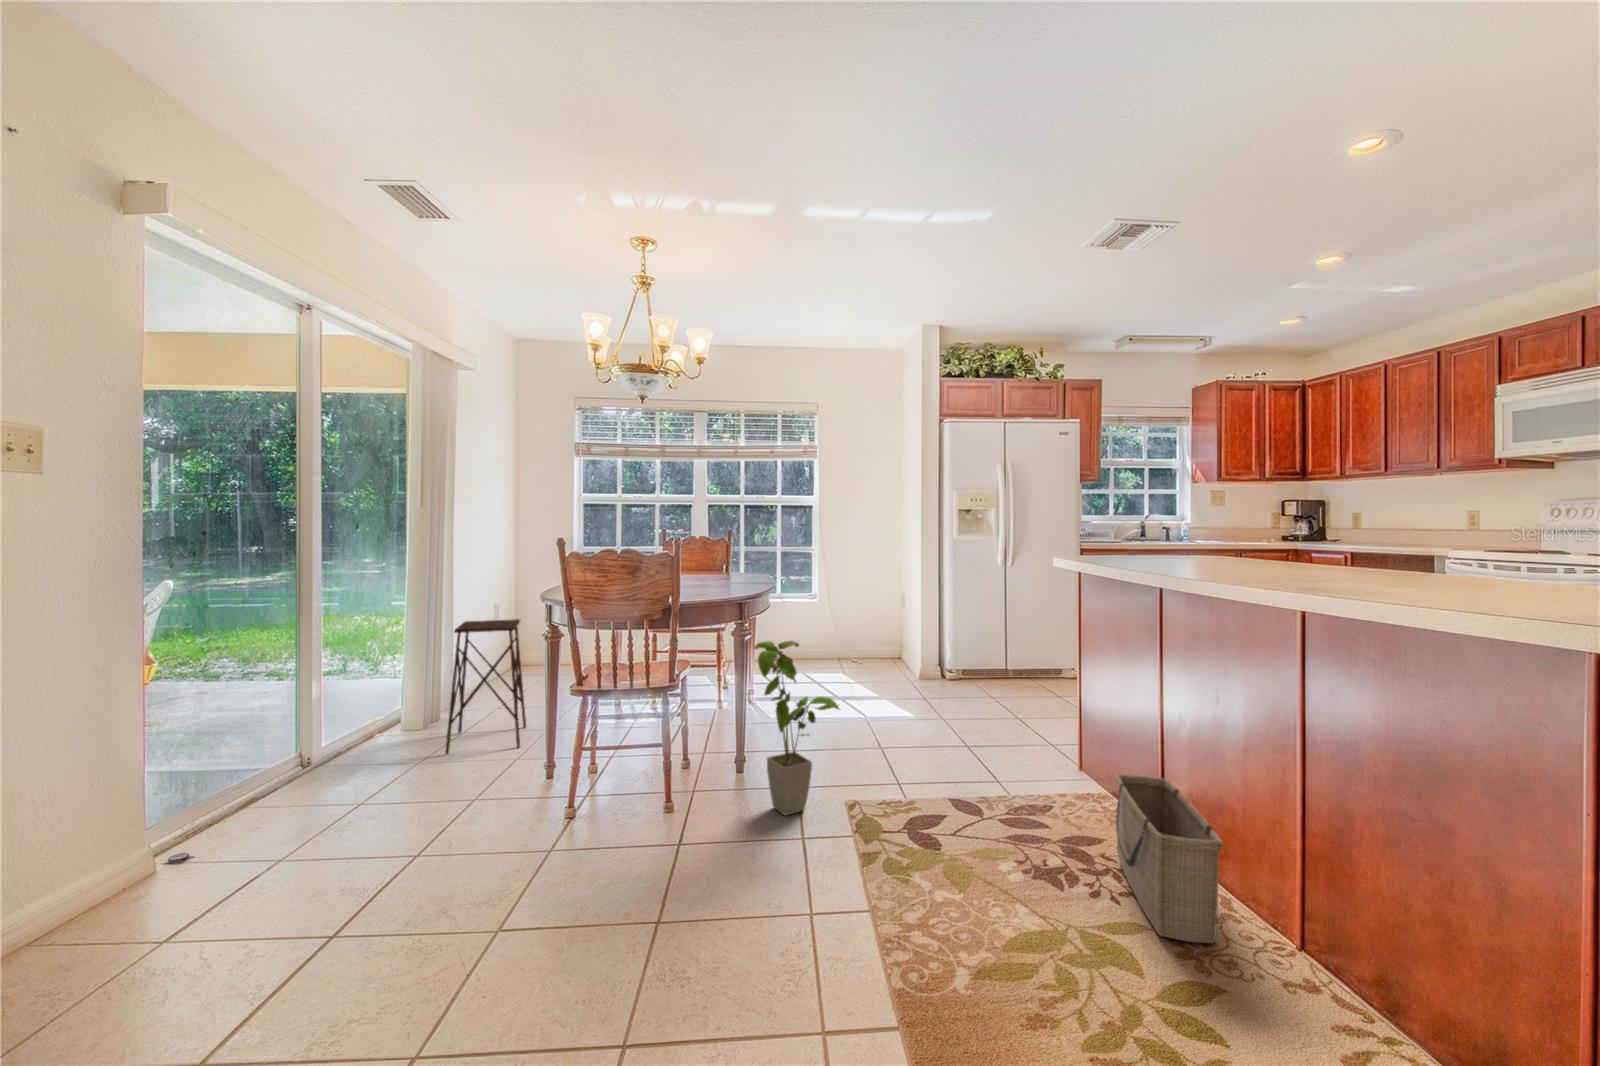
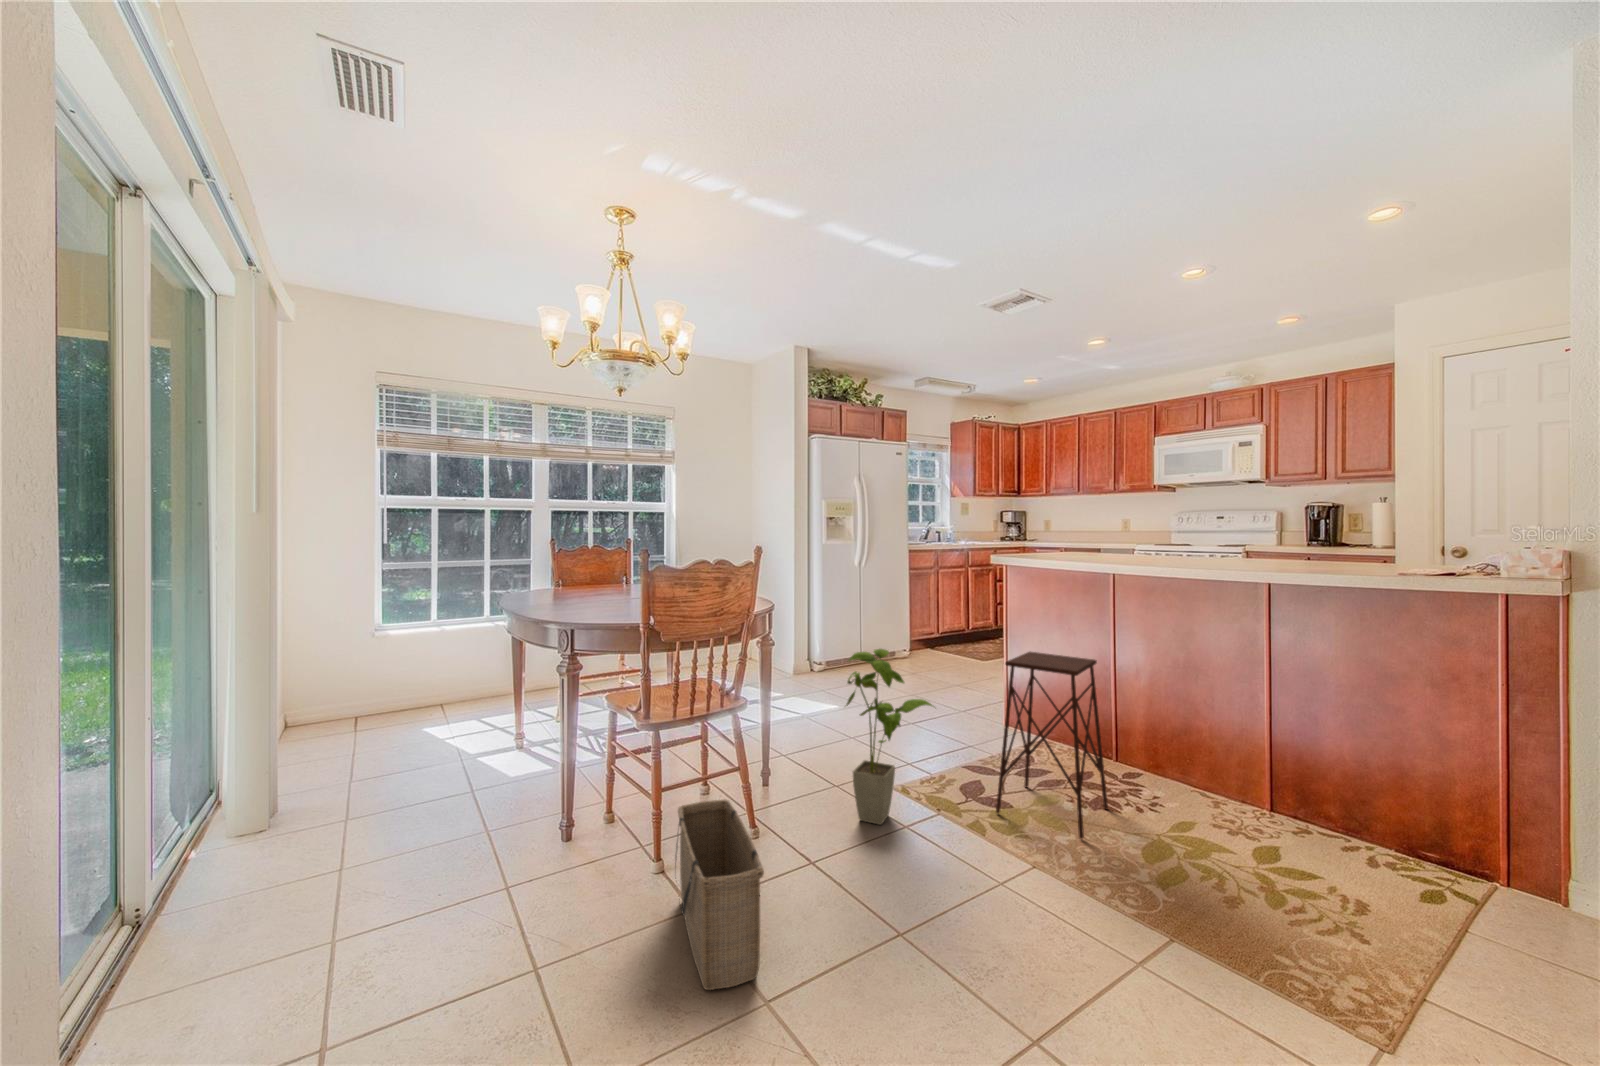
side table: present [445,619,526,754] -> present [996,652,1108,839]
basket: present [1115,775,1224,943] -> present [676,800,764,990]

